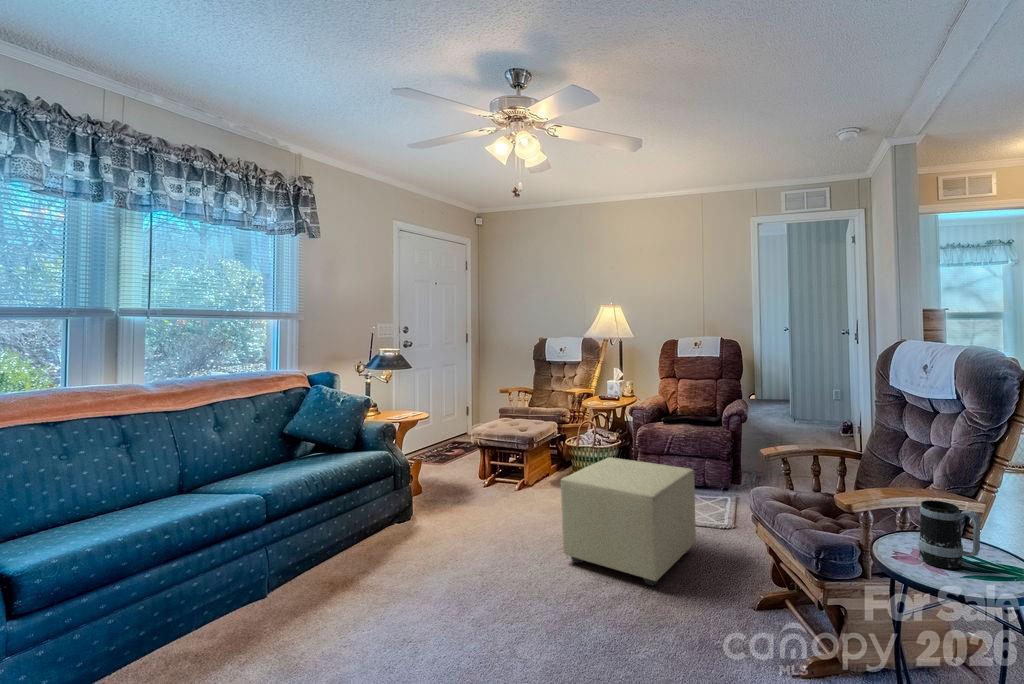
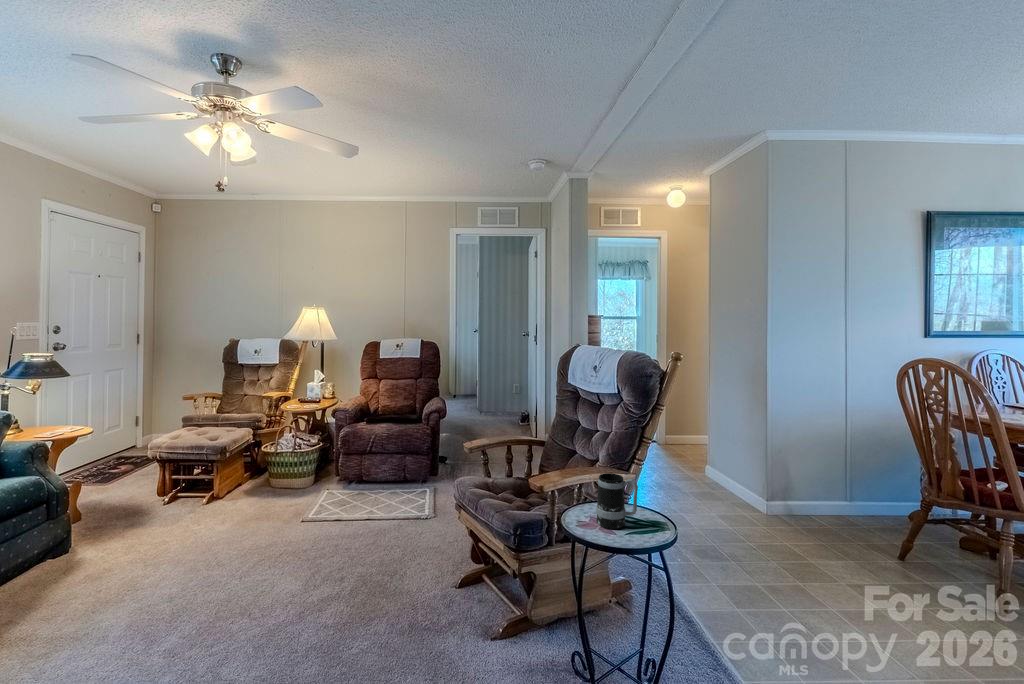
ottoman: present [561,457,696,585] -> none [253,464,401,594]

